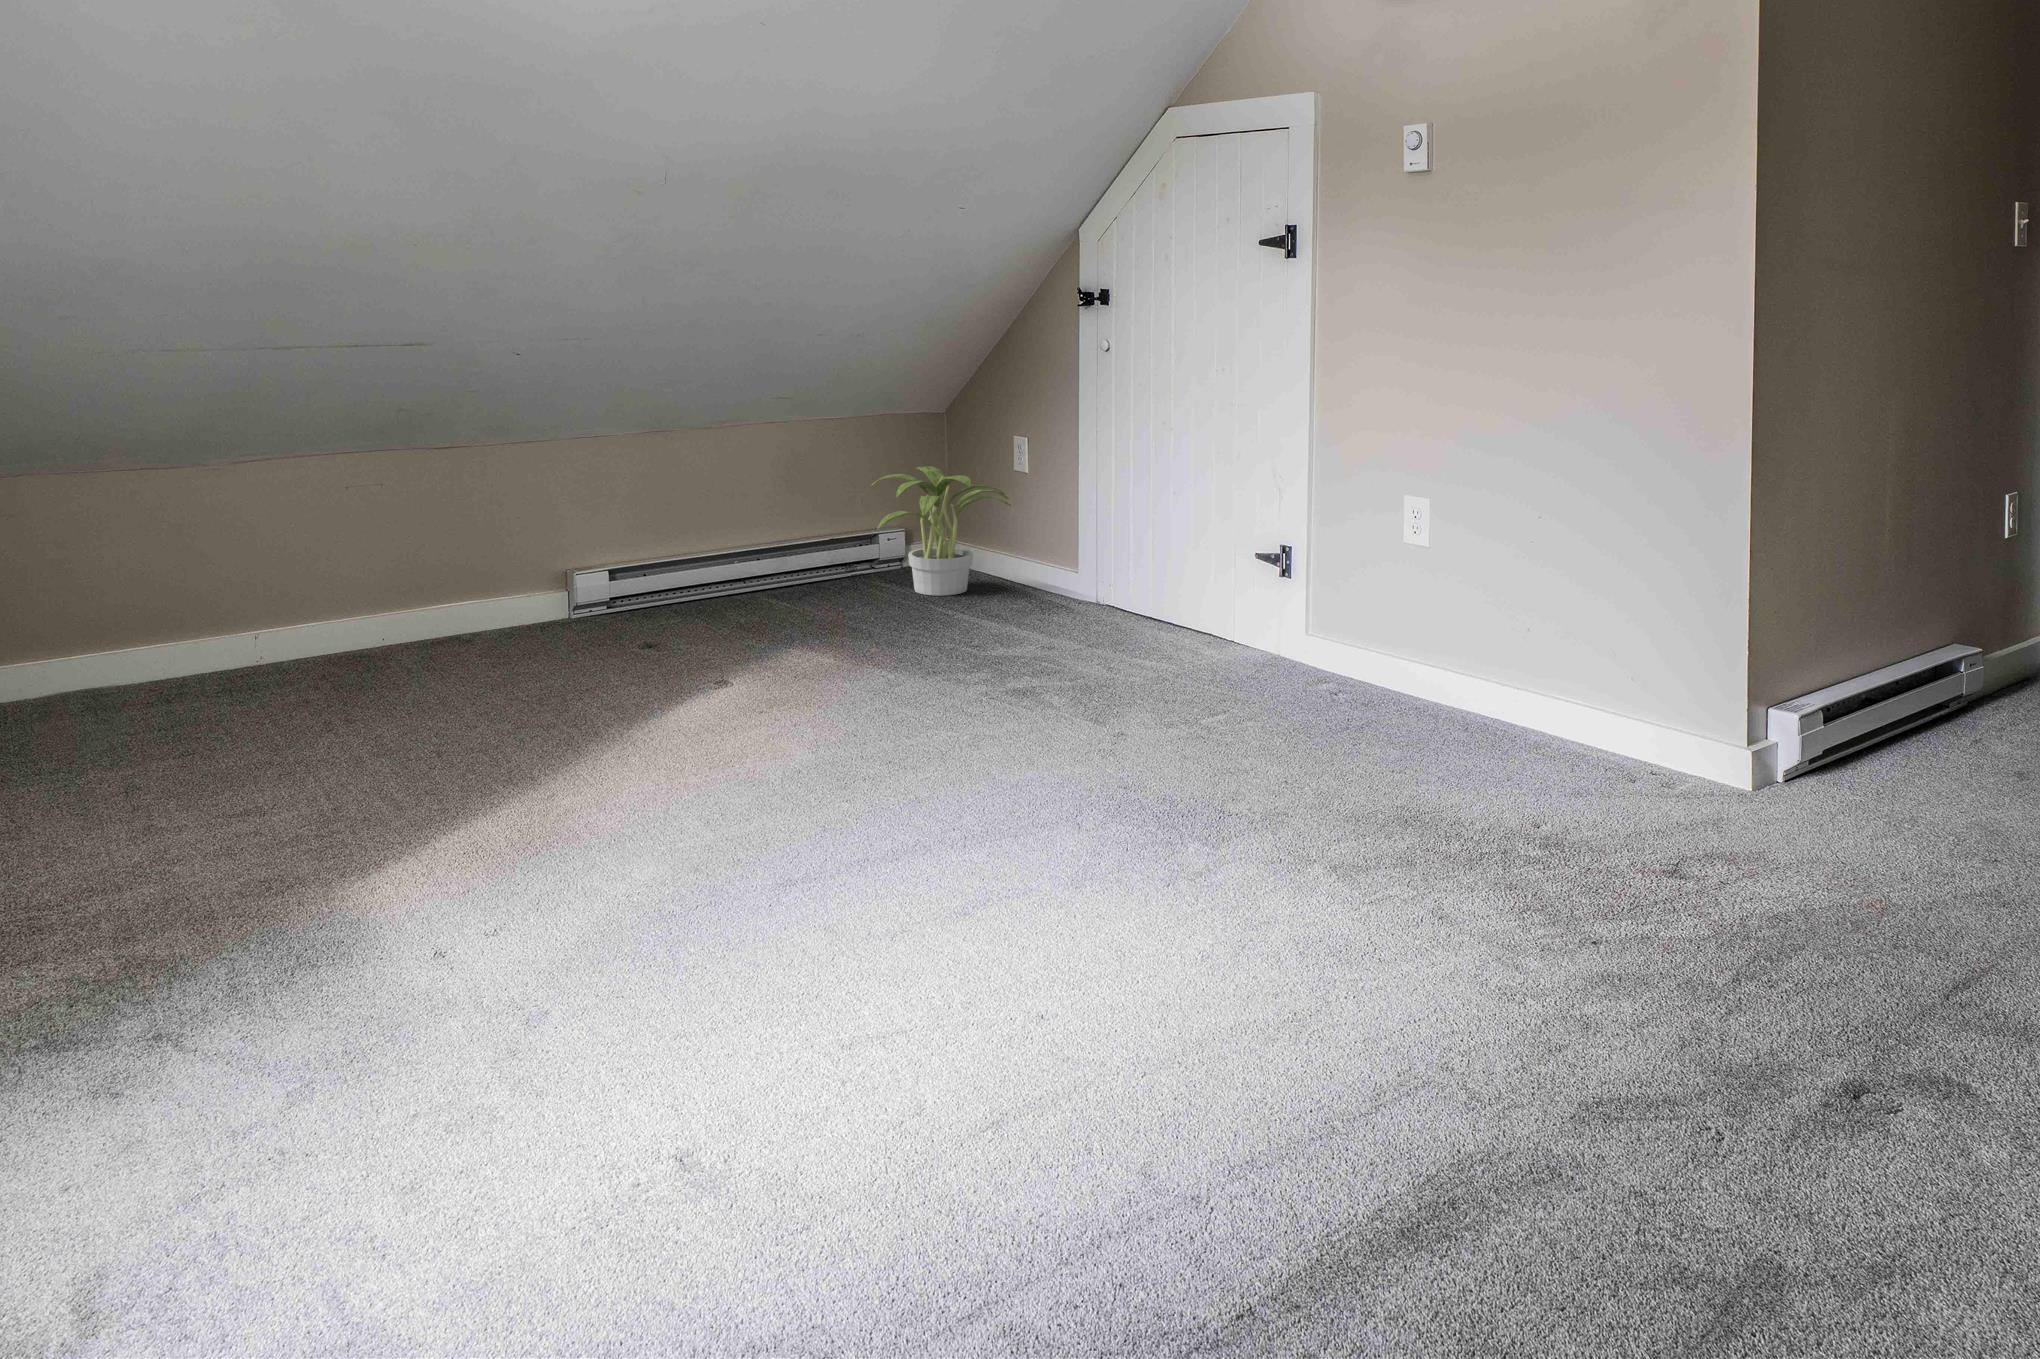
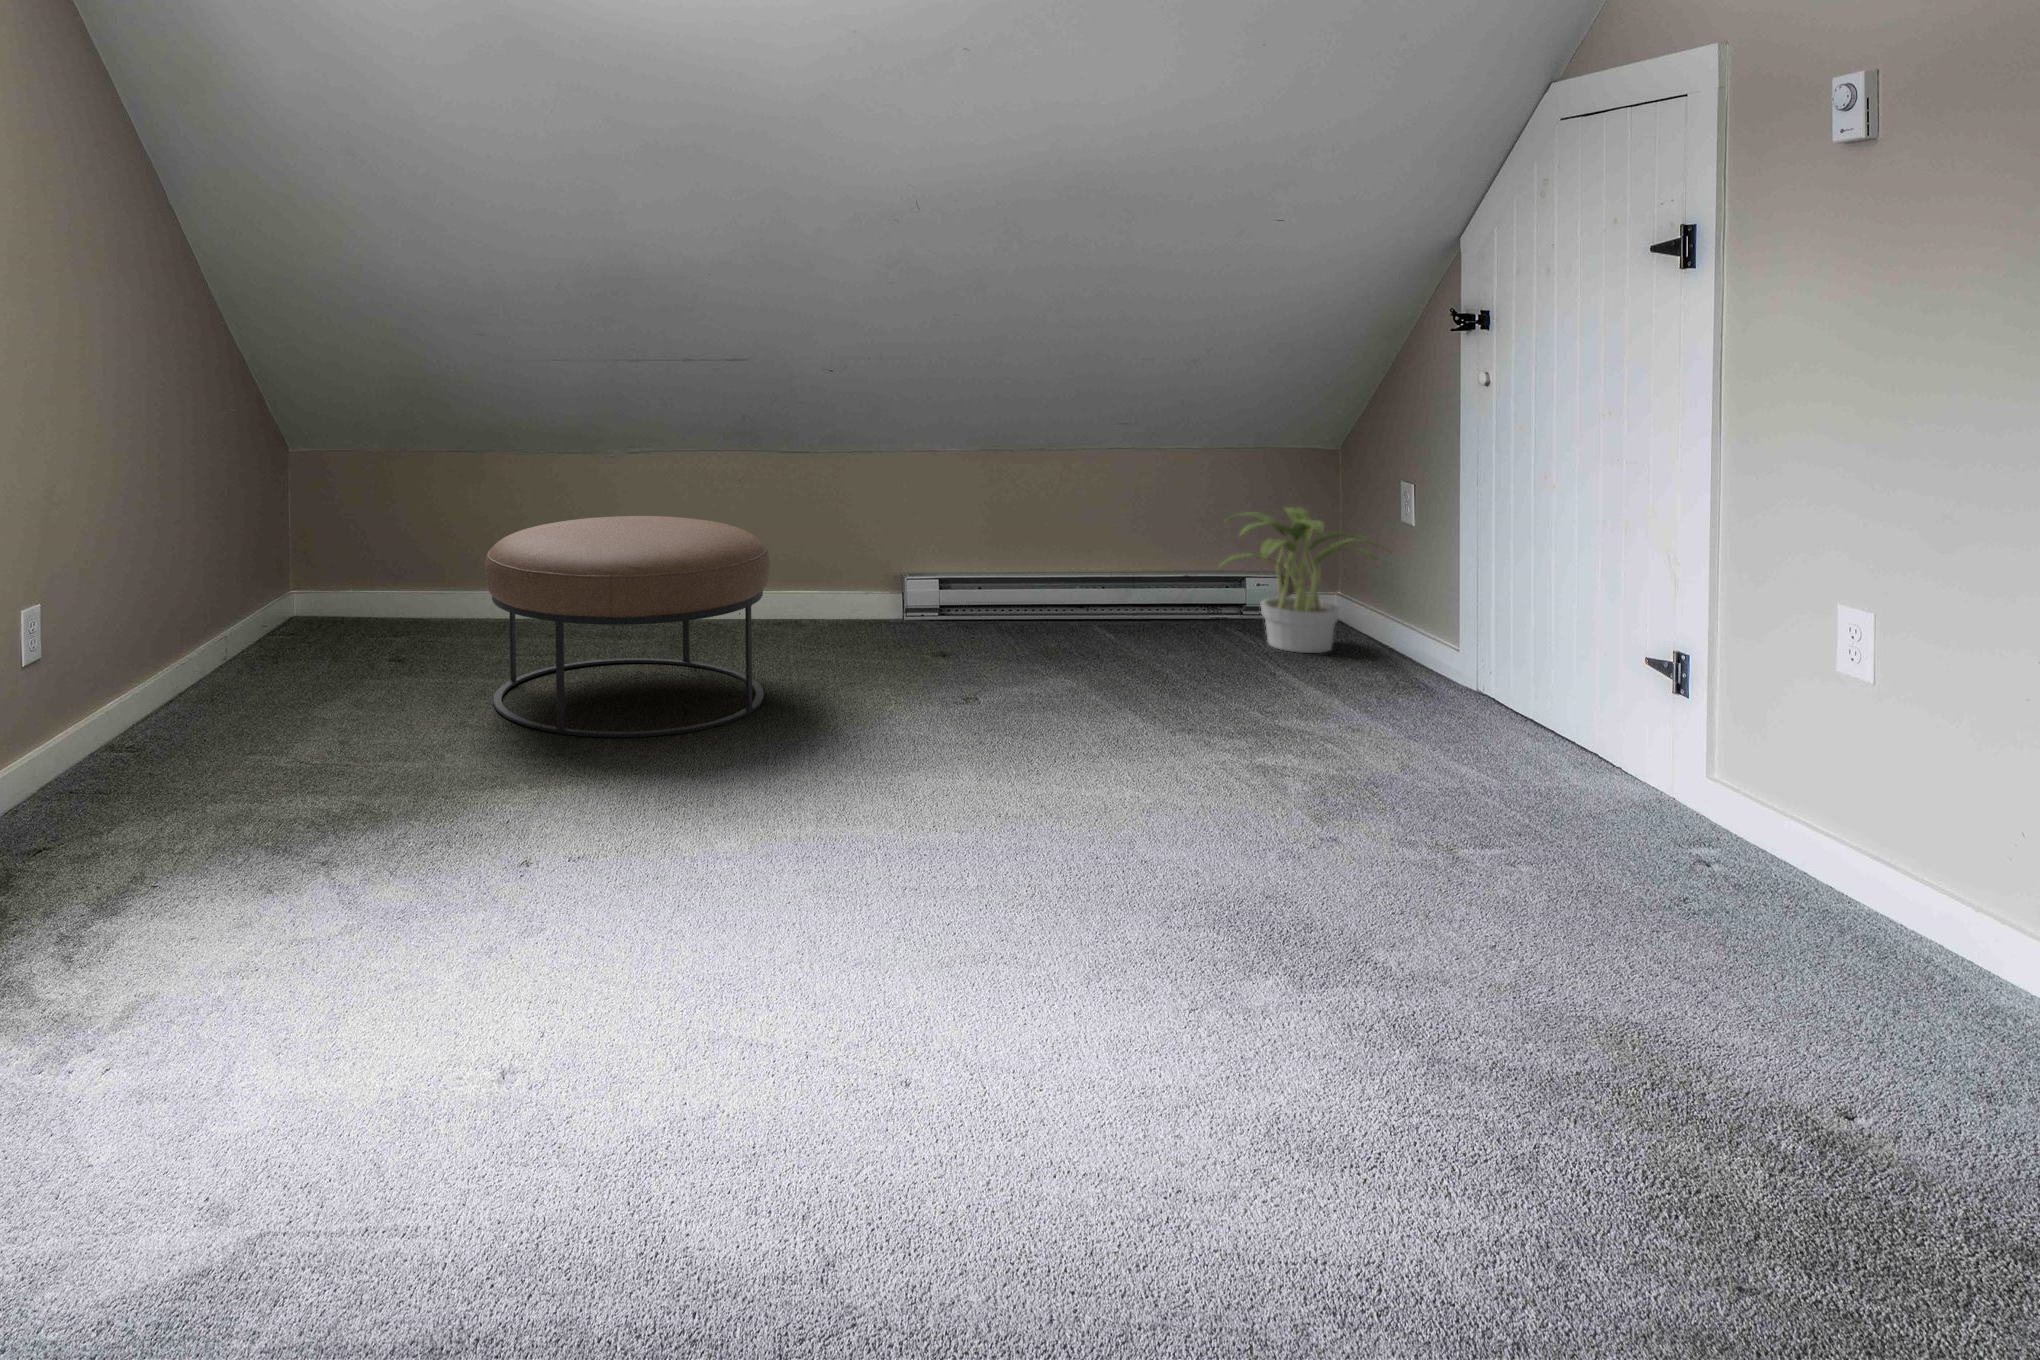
ottoman: none [140,530,516,804] -> present [485,516,769,737]

